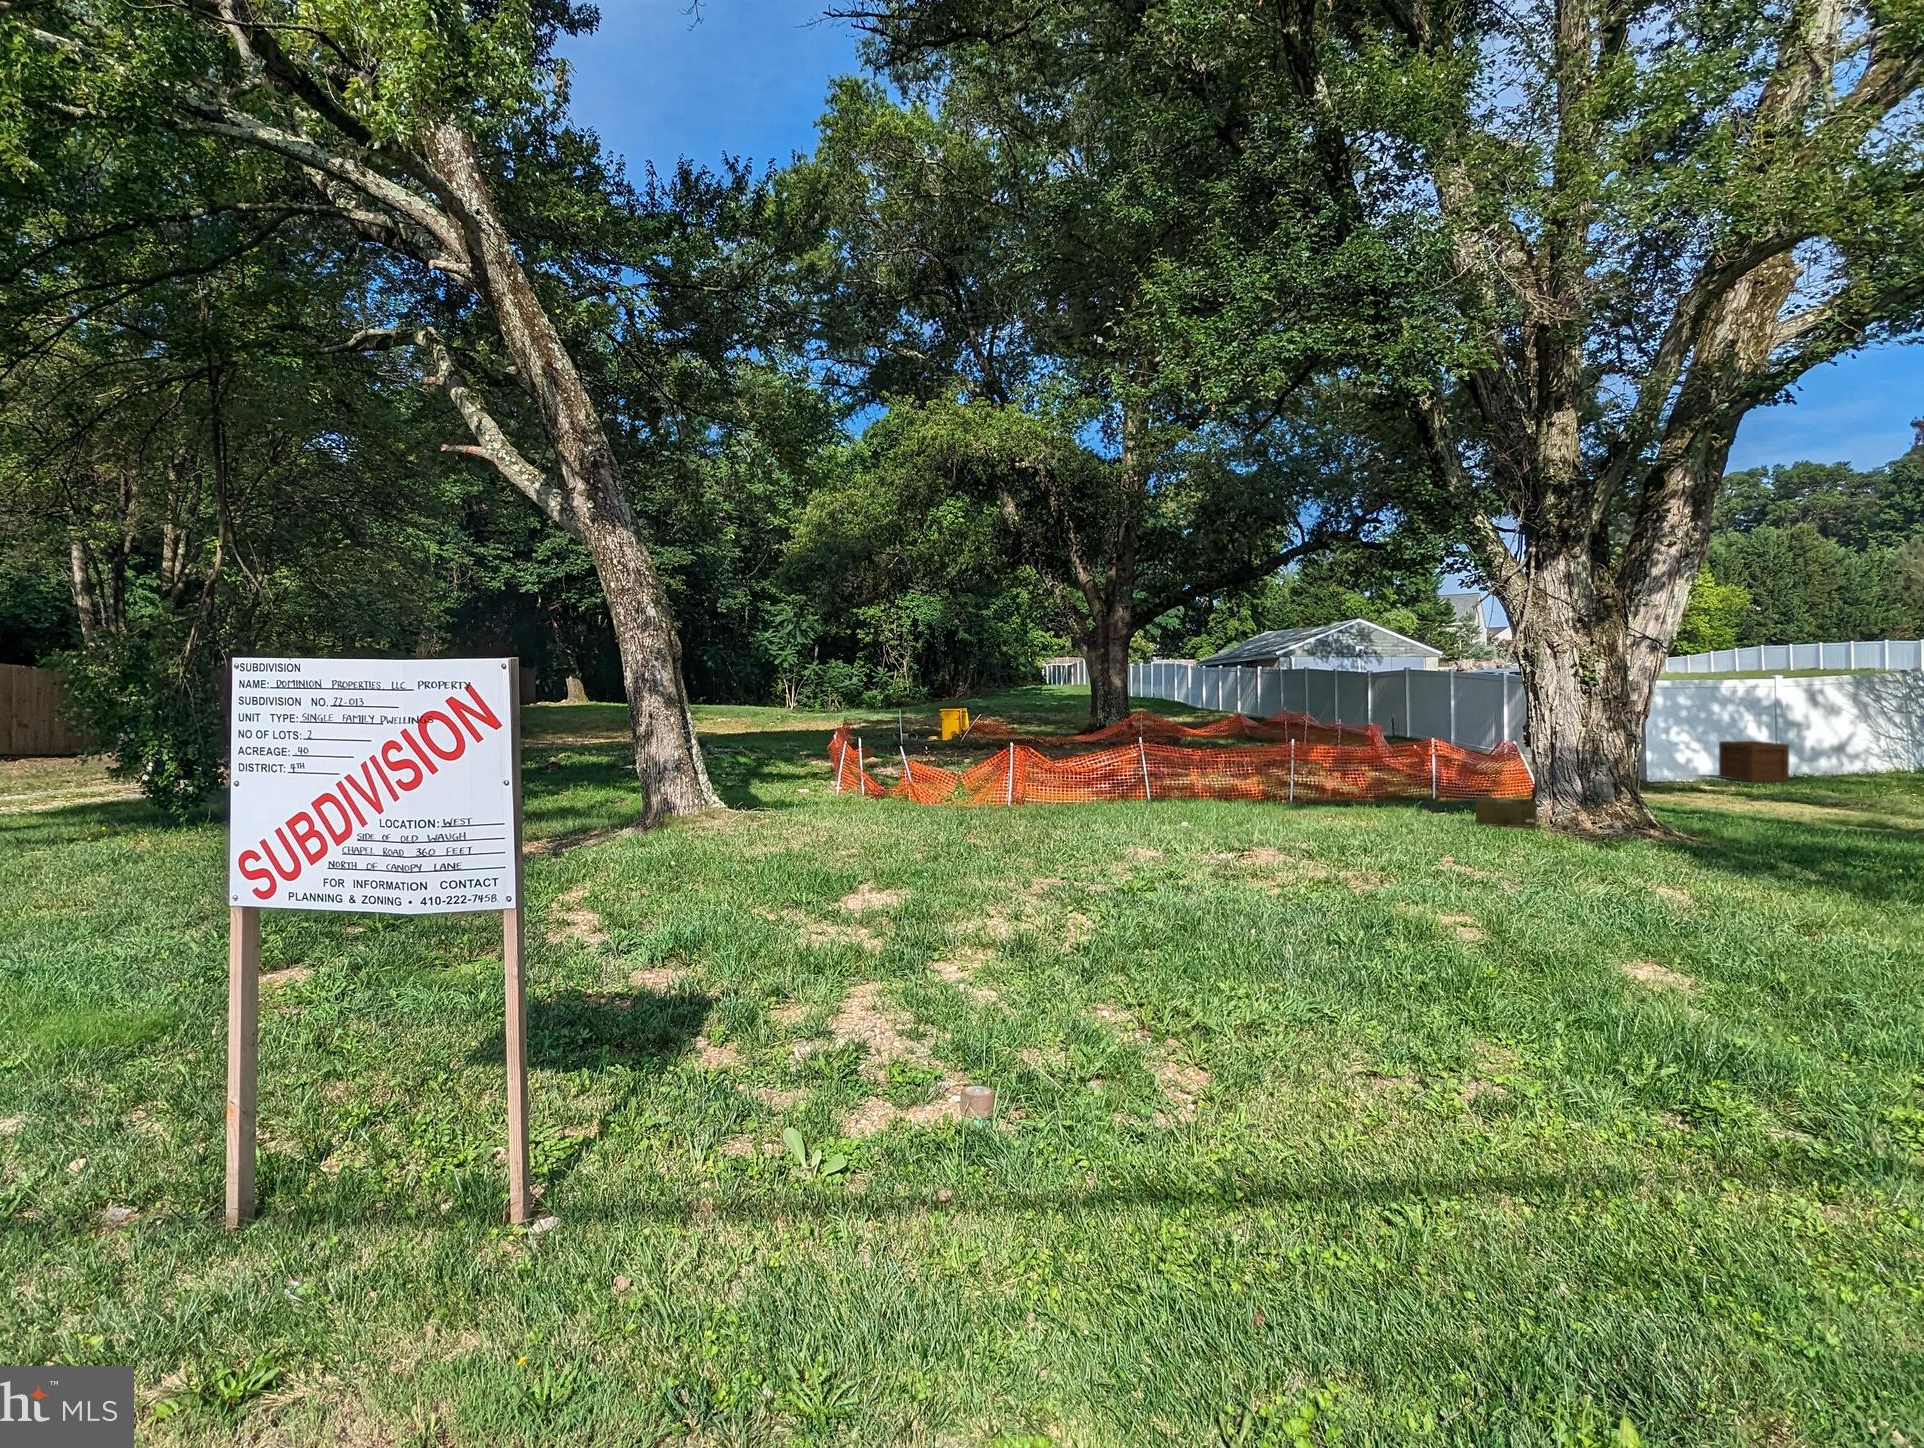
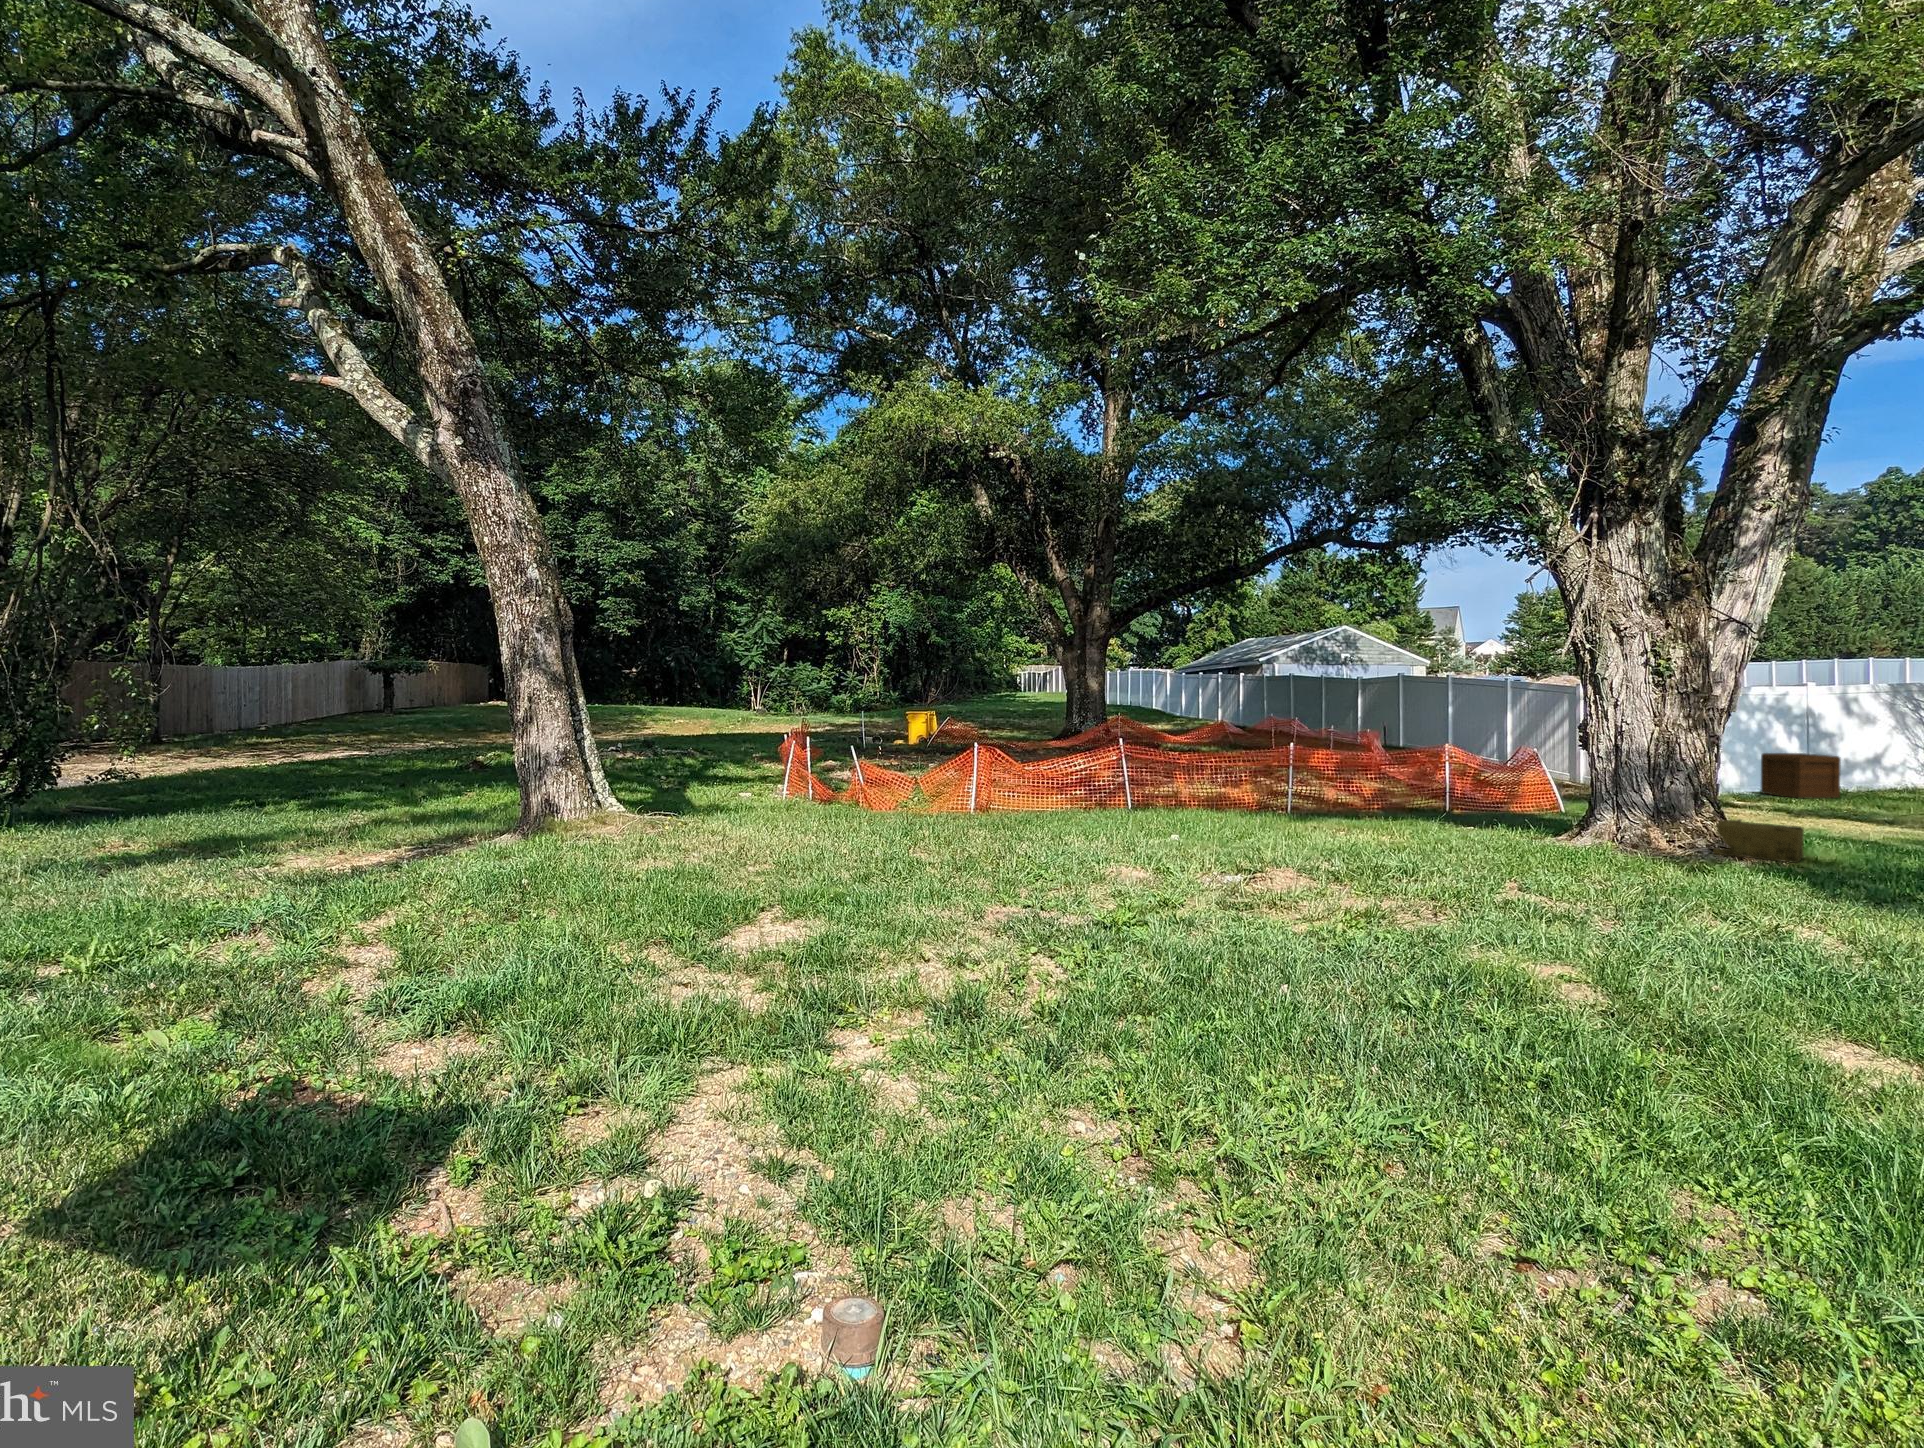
cardboard box: present [1476,796,1537,828] -> present [1713,819,1804,863]

